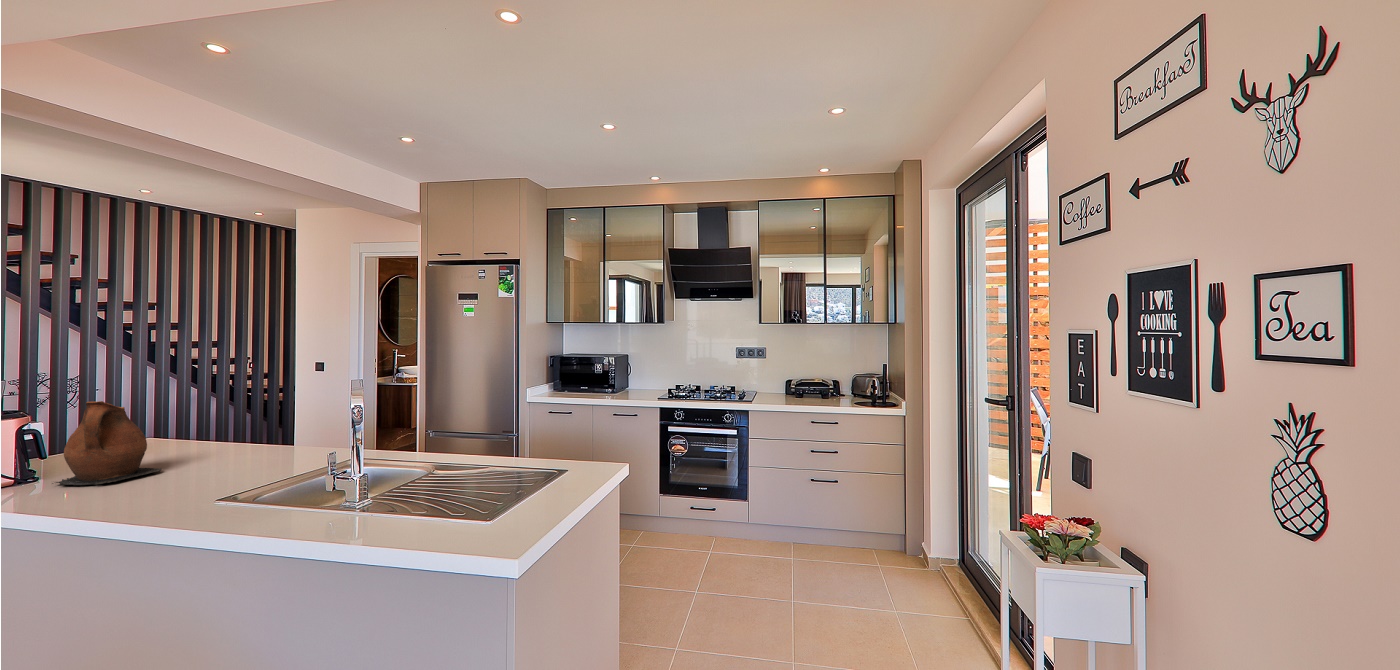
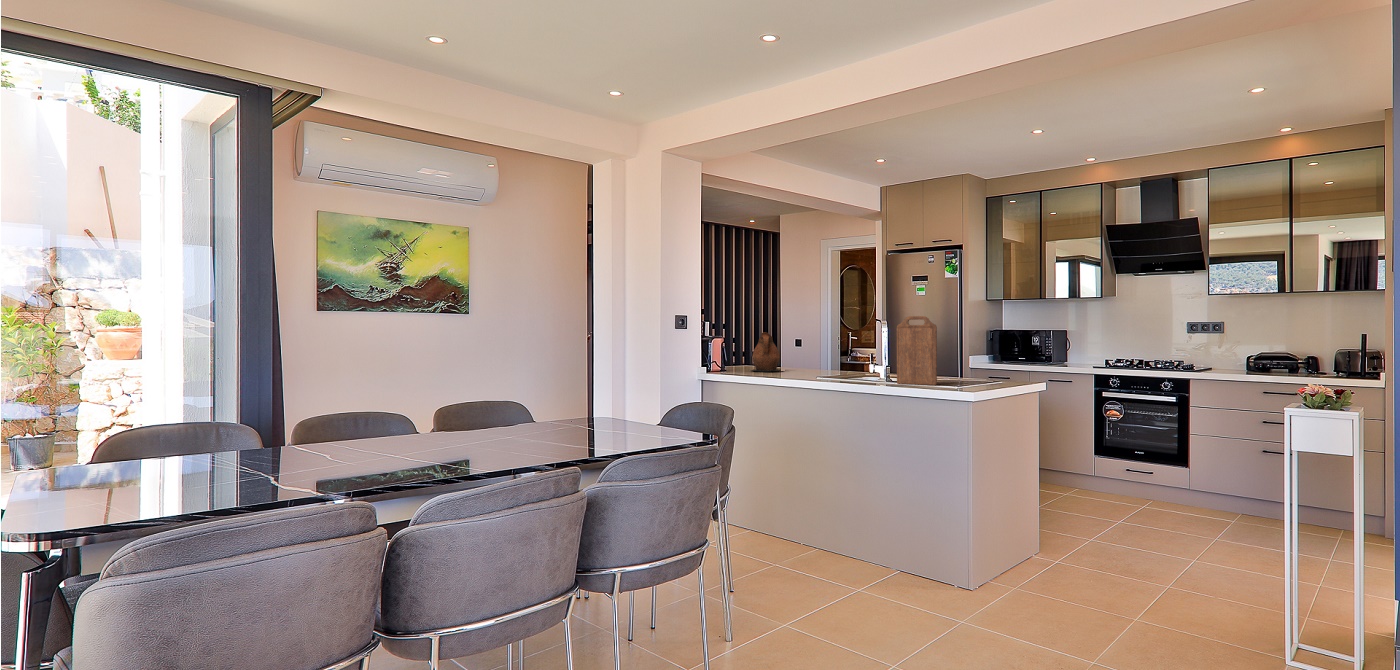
cutting board: none [356,386,447,533] -> present [897,316,937,385]

